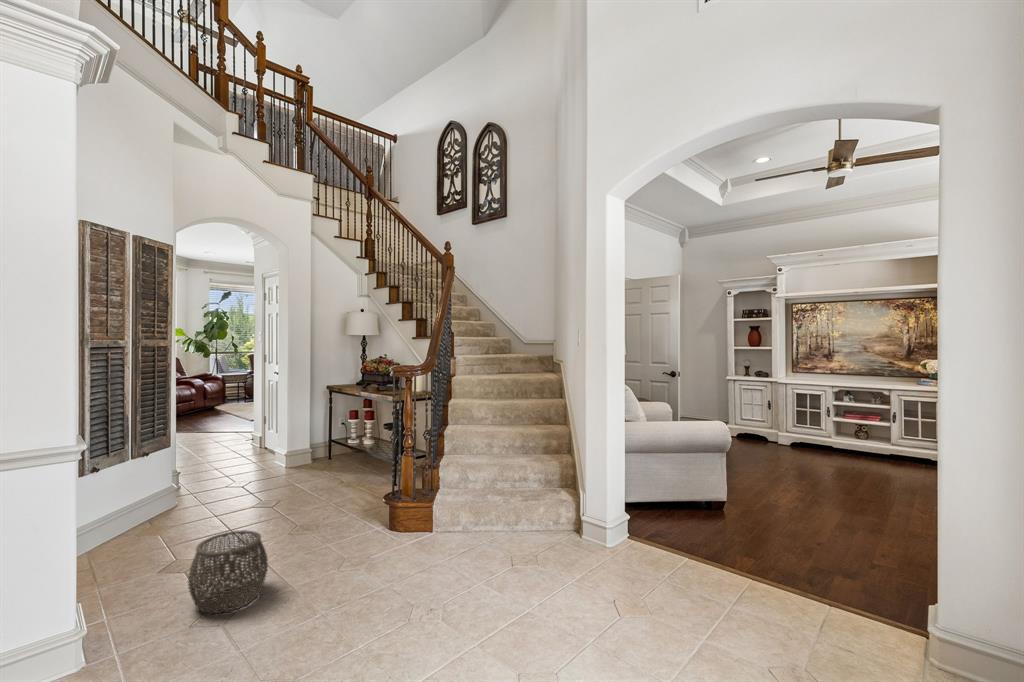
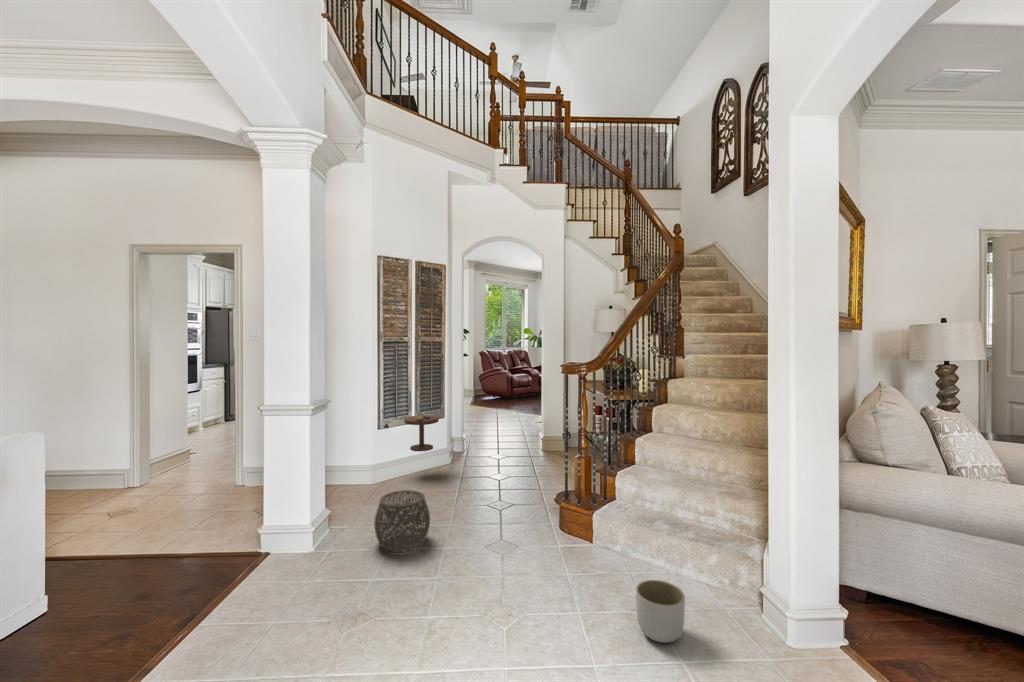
side table: none [126,445,182,532] -> present [404,415,439,451]
planter: none [523,530,559,575] -> present [636,580,685,643]

